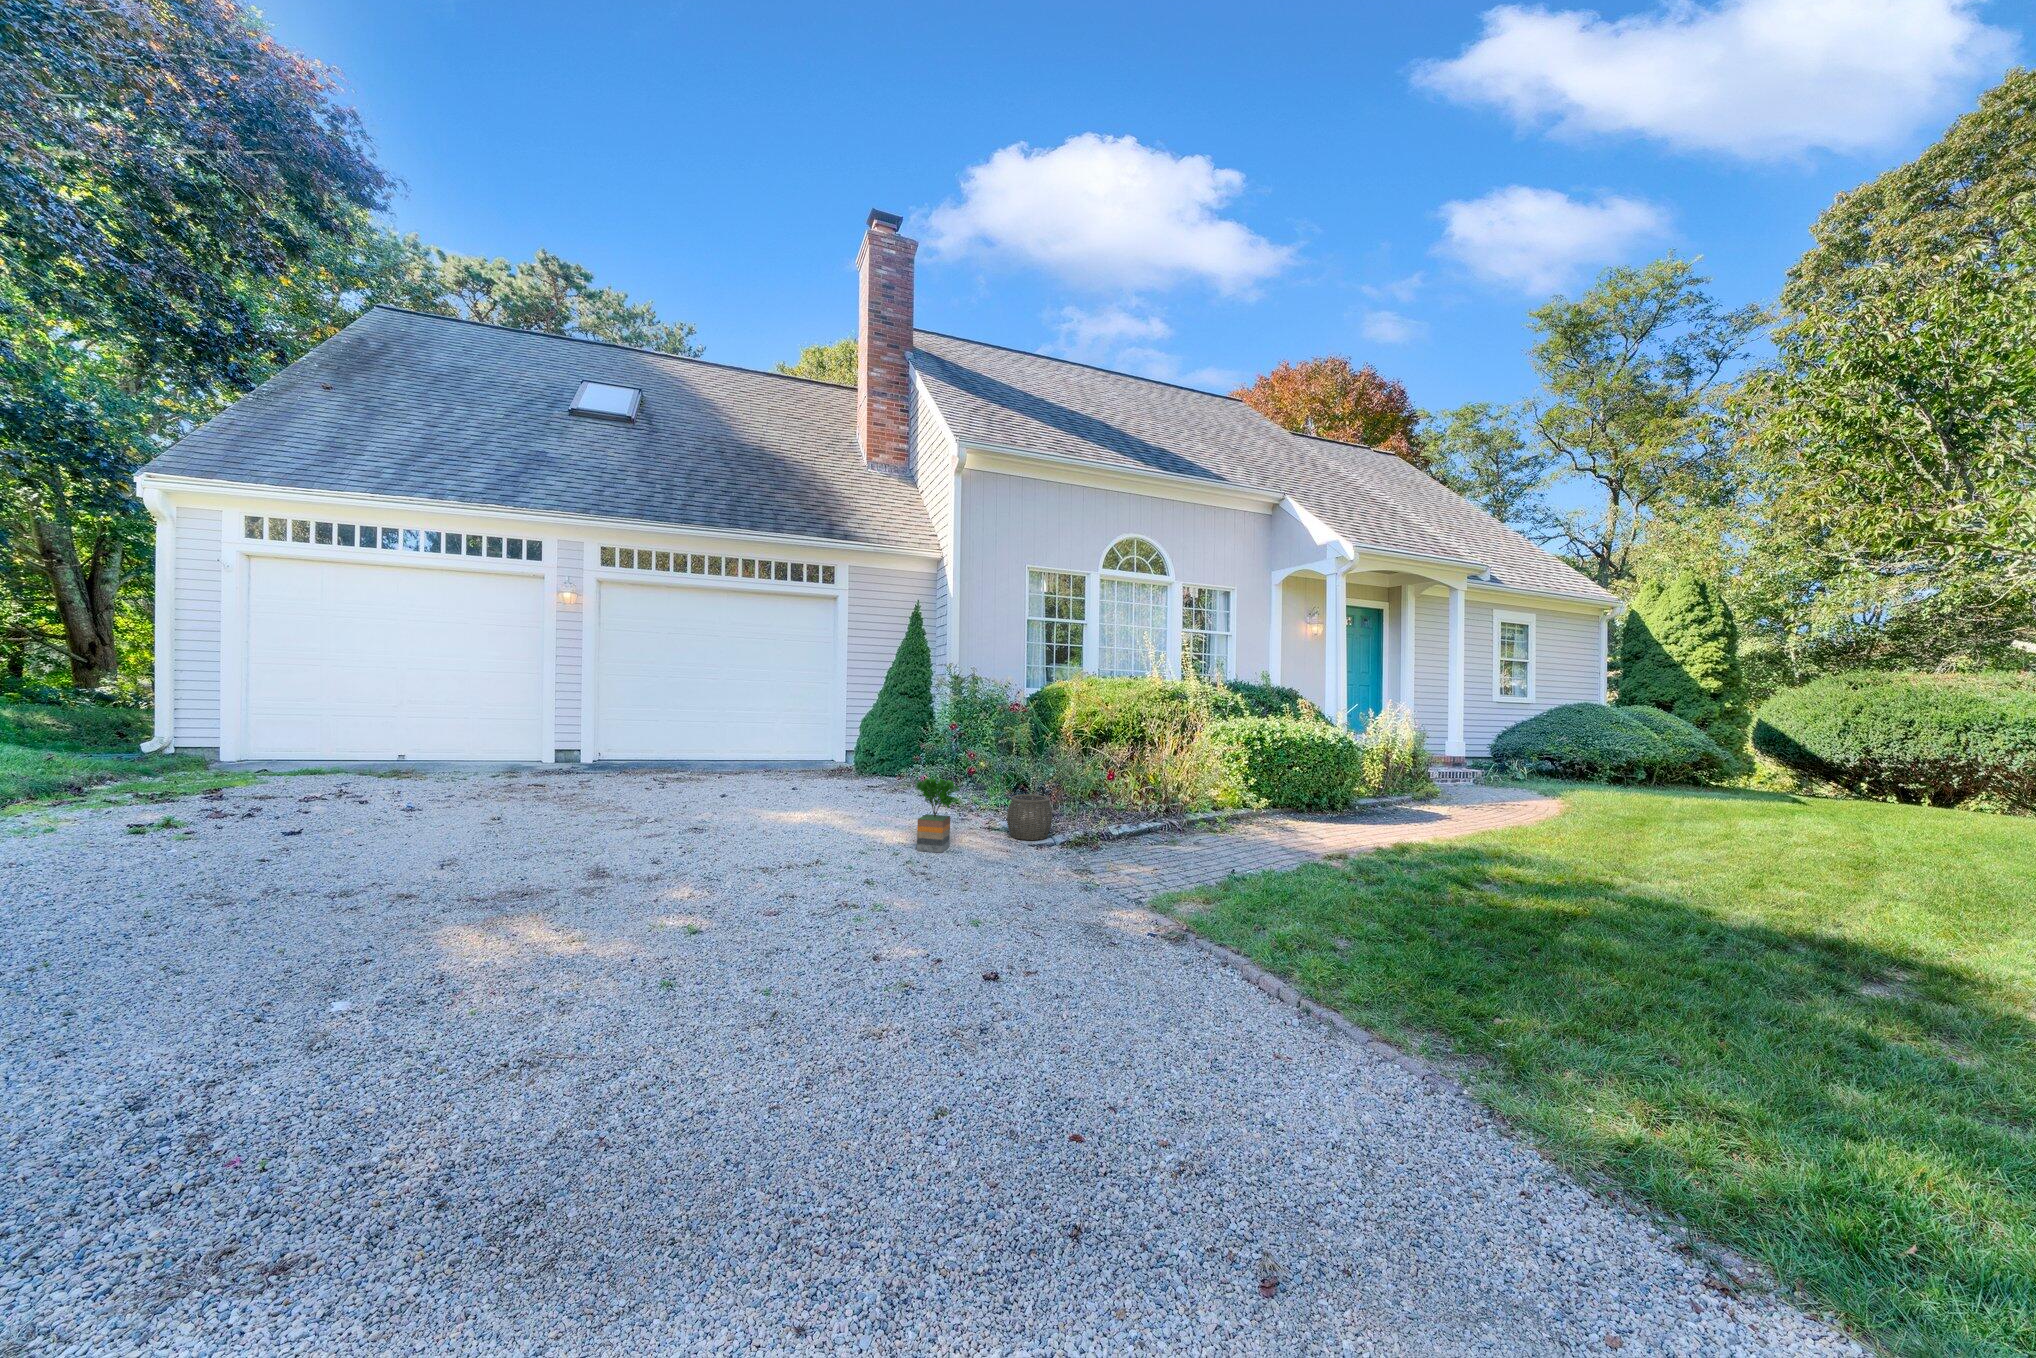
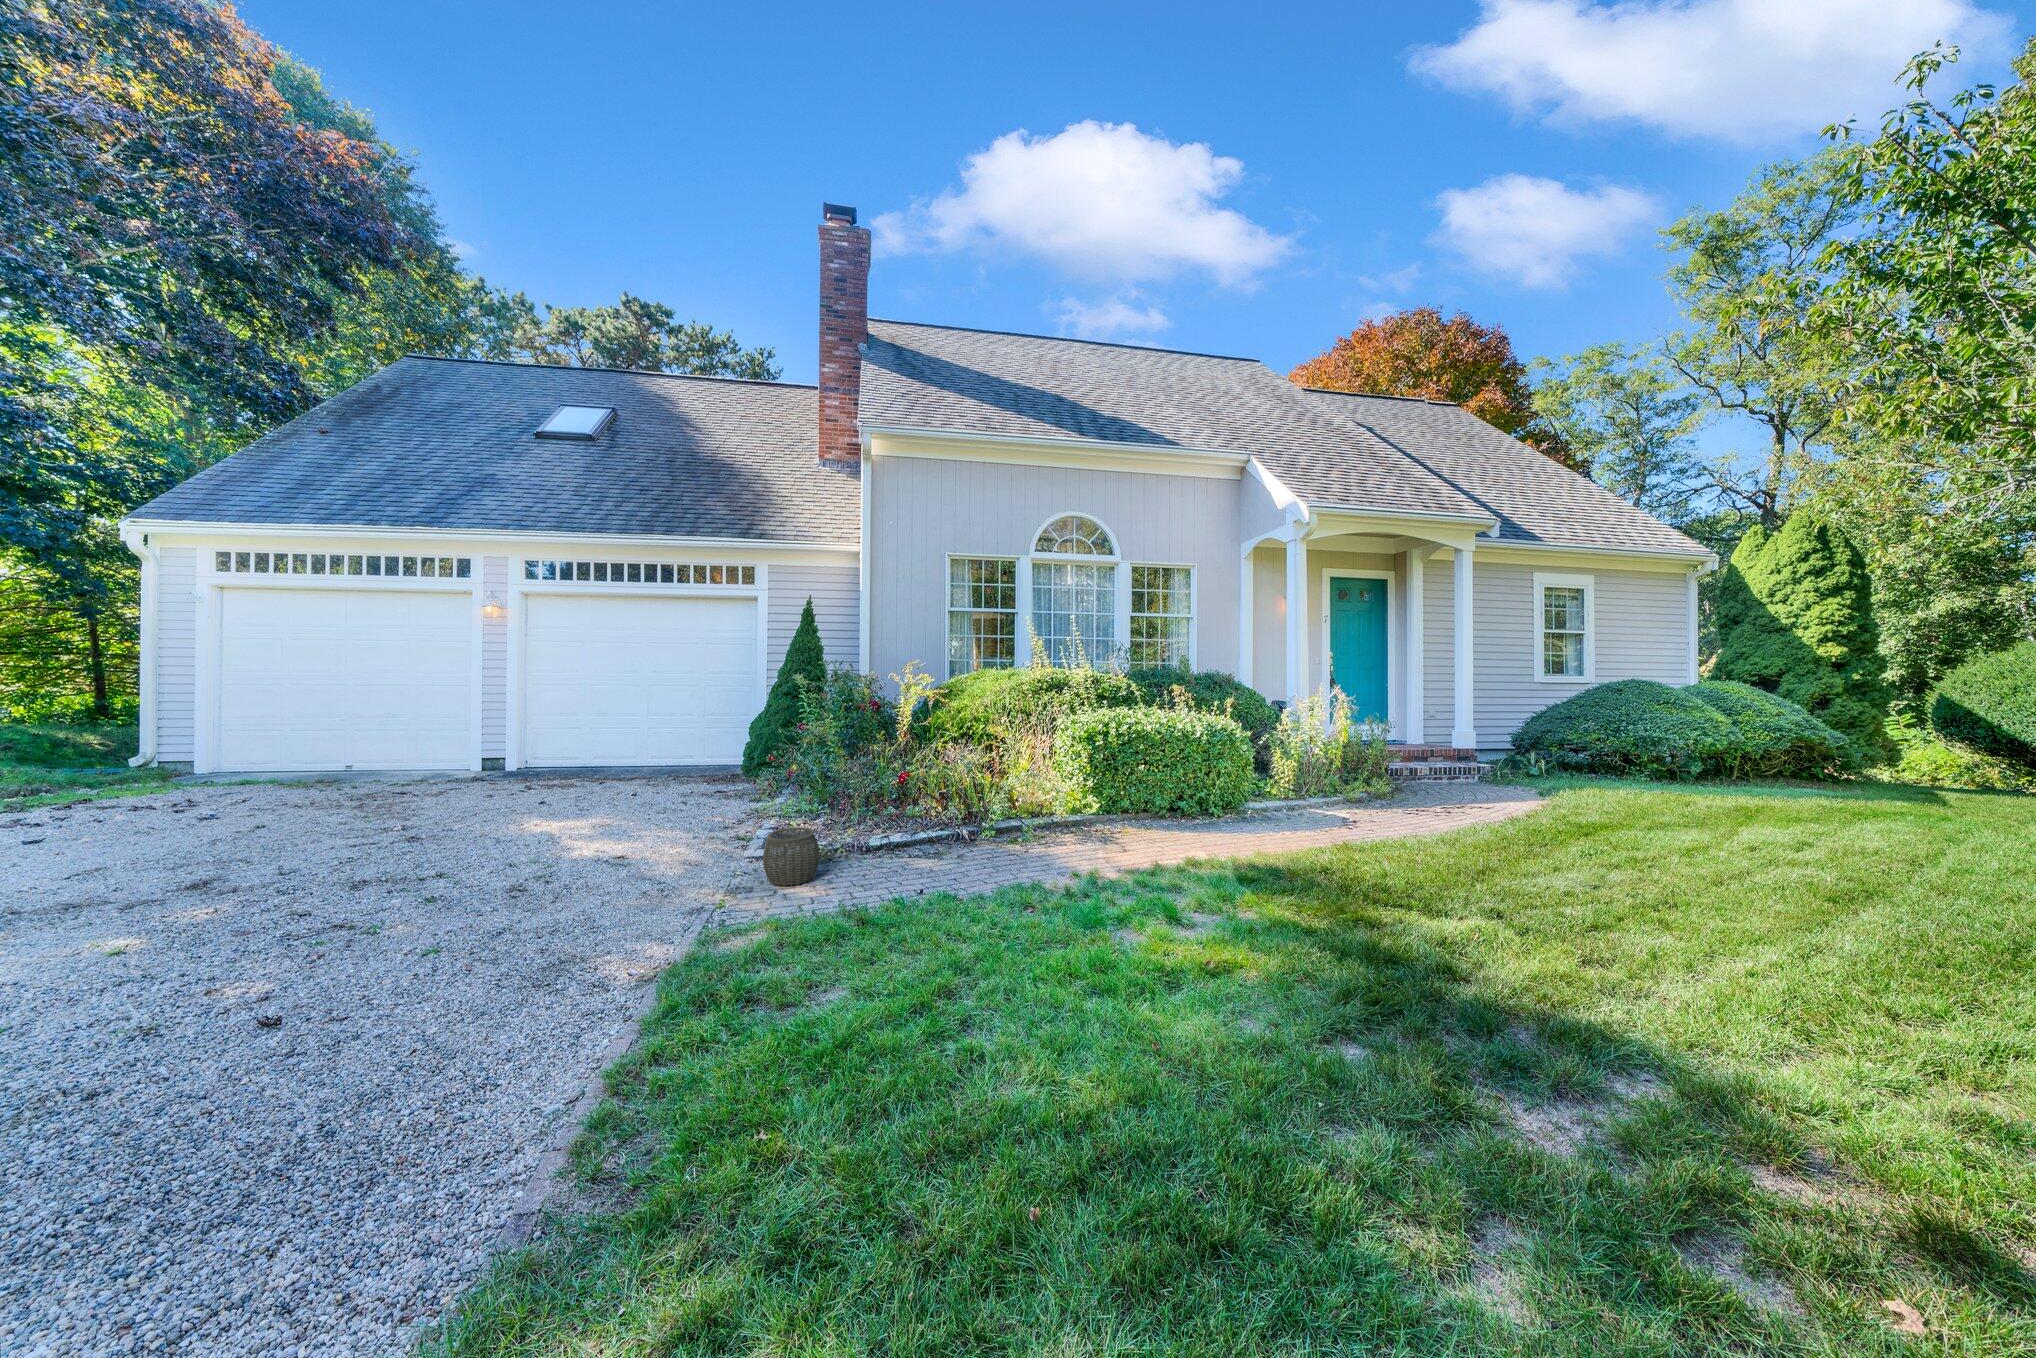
potted tree: present [916,778,959,853] -> none [616,815,683,907]

